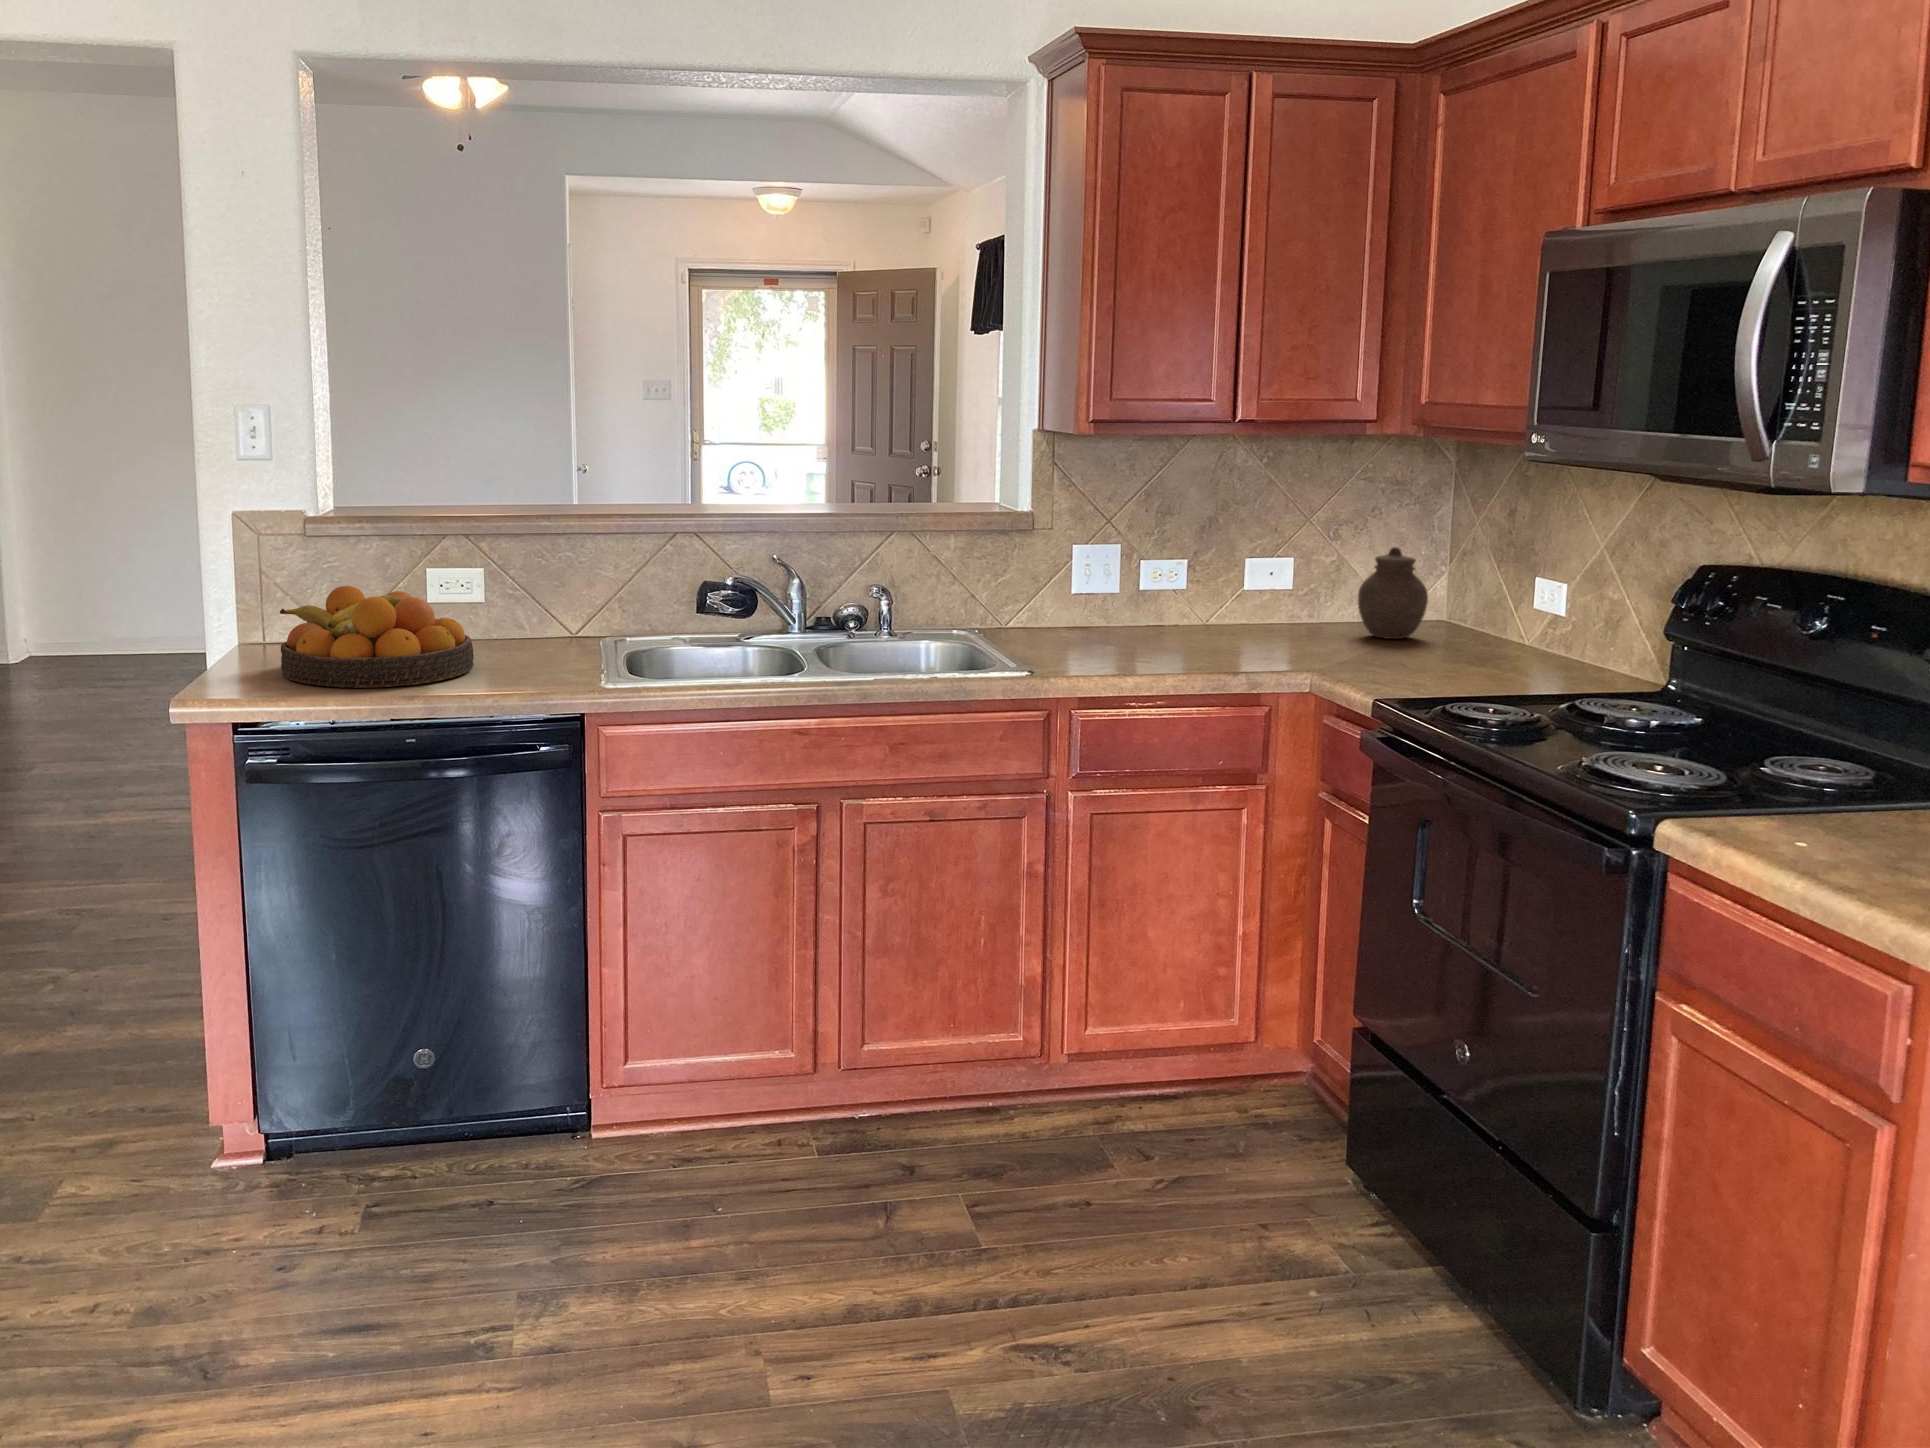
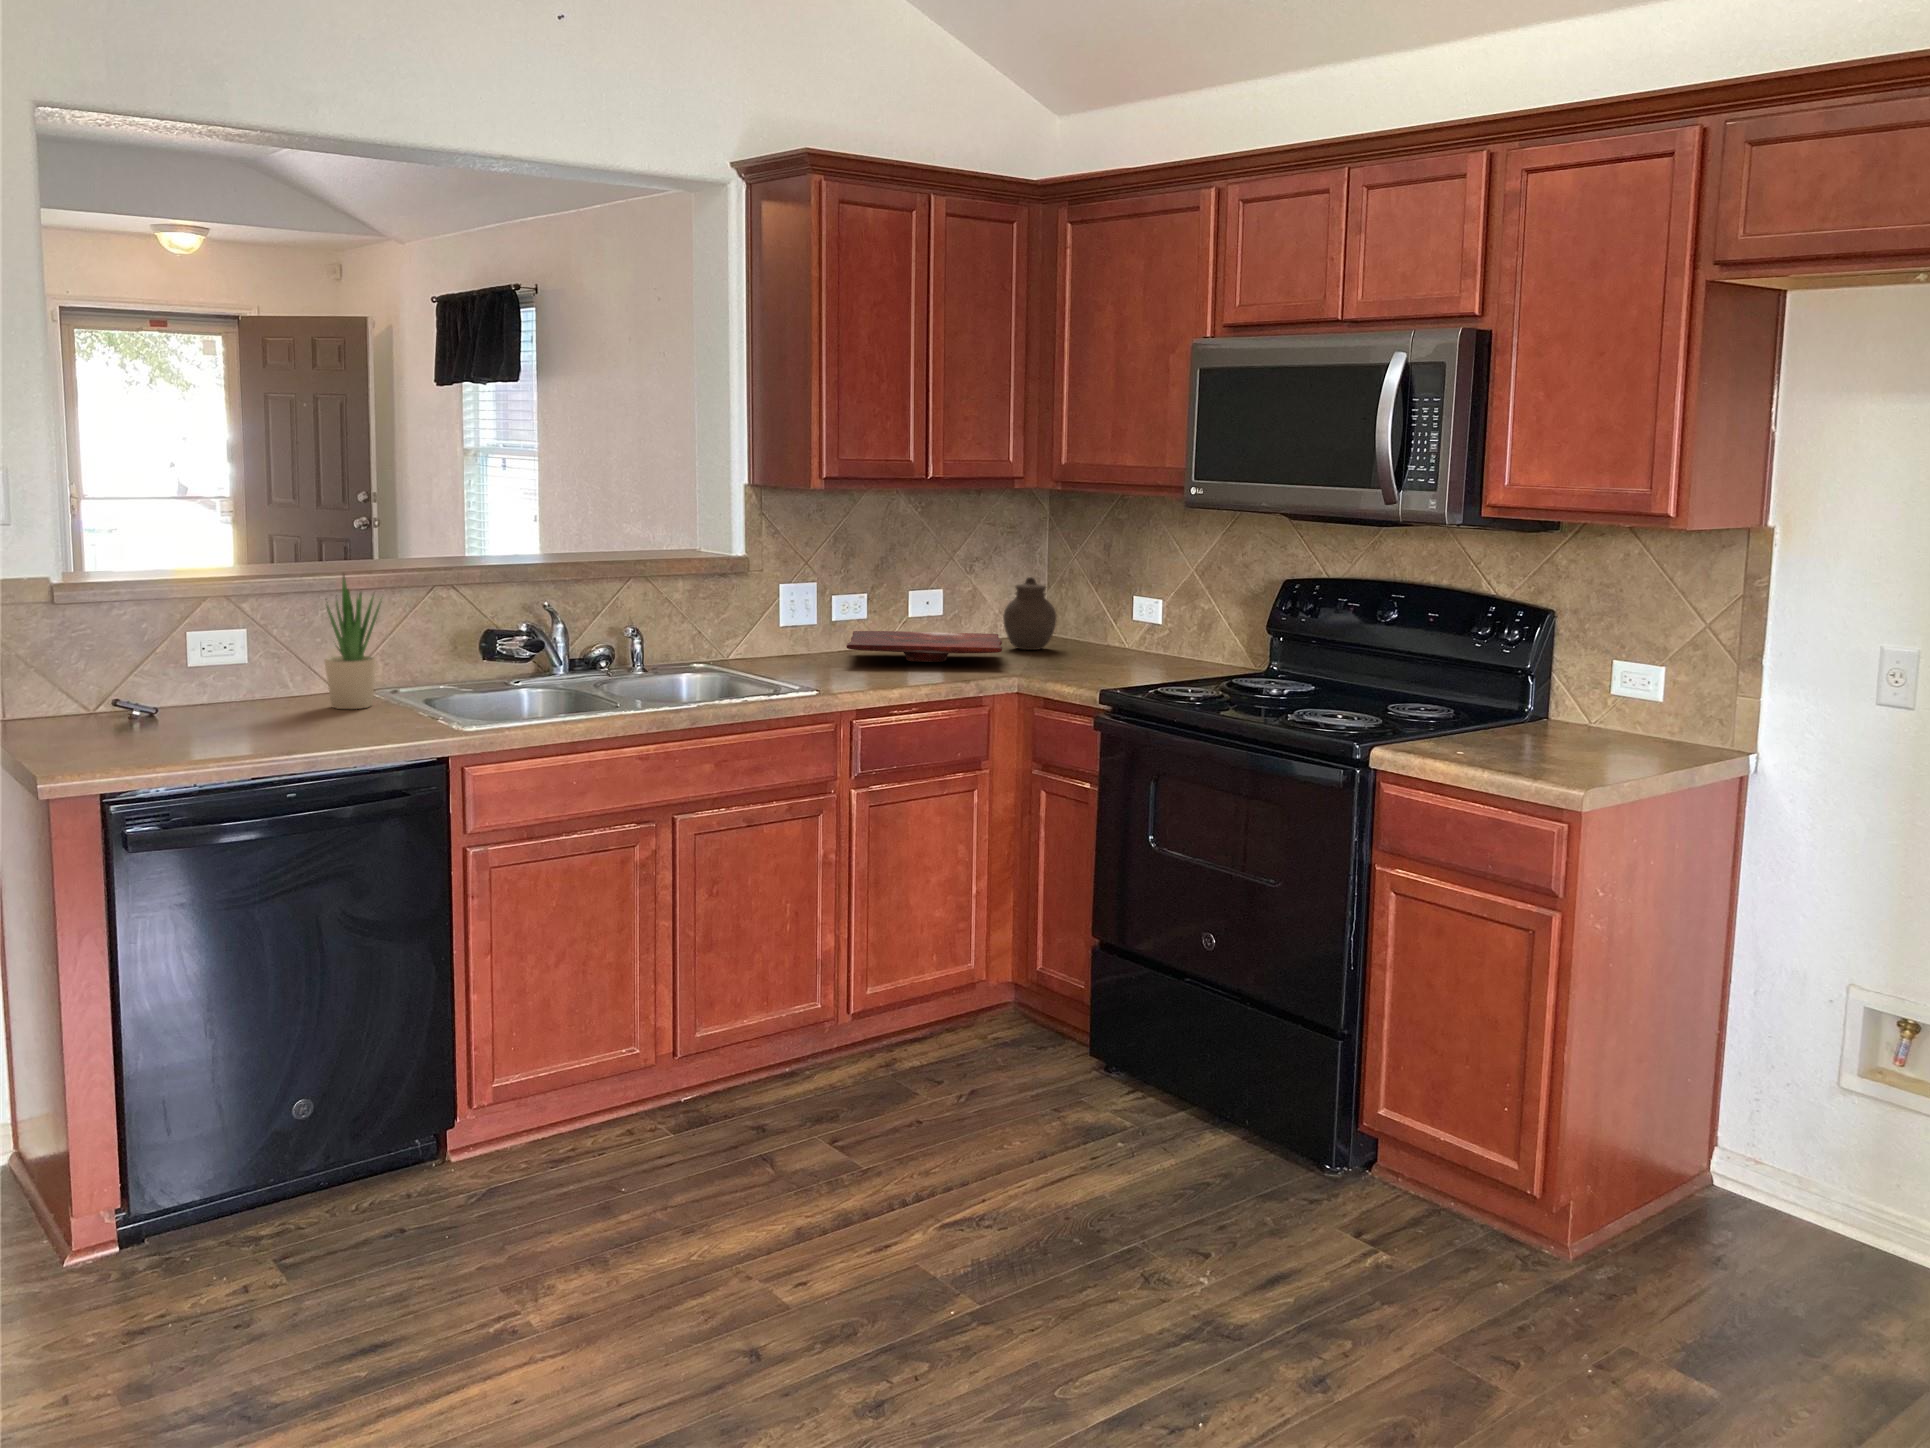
potted plant: none [528,518,586,659] -> present [324,576,381,709]
fruit bowl: present [280,586,474,688] -> none [80,647,299,747]
cutting board: none [1123,603,1338,647] -> present [846,631,1002,662]

